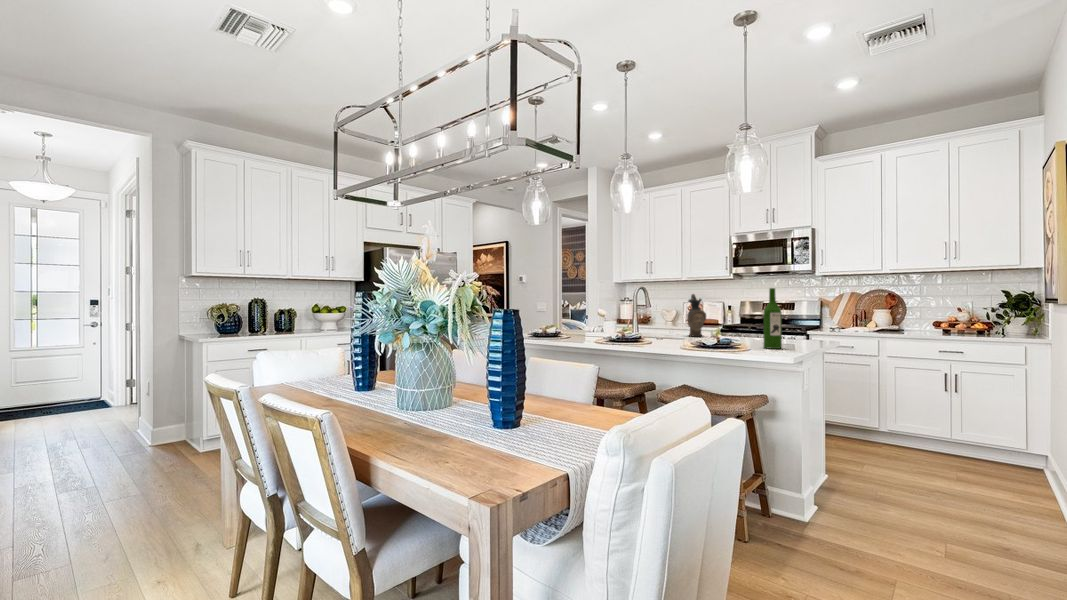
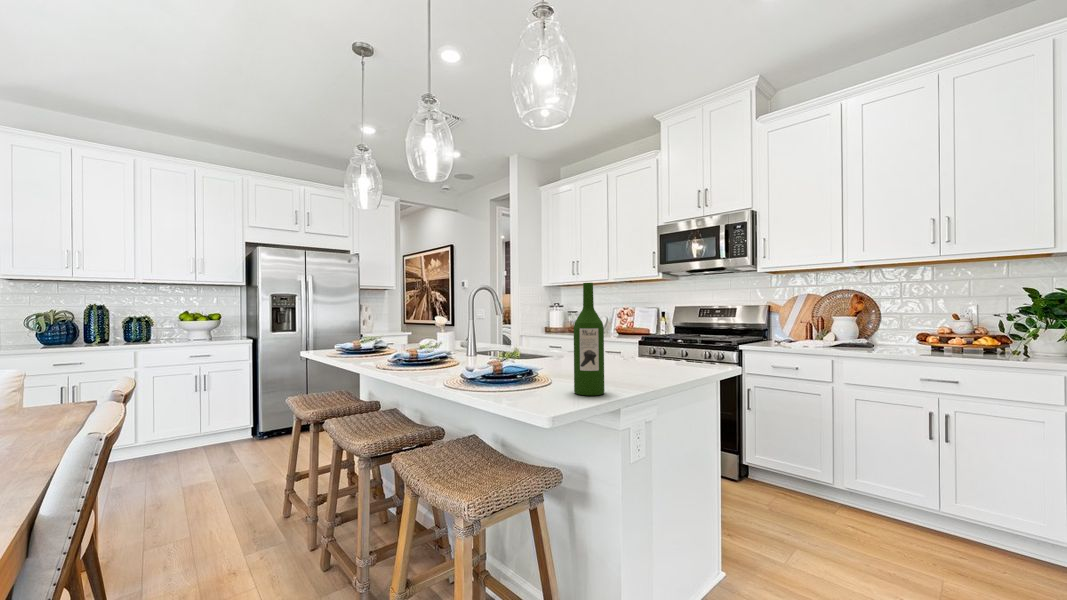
ceramic pitcher: present [687,294,706,336] -> none [537,296,562,357]

